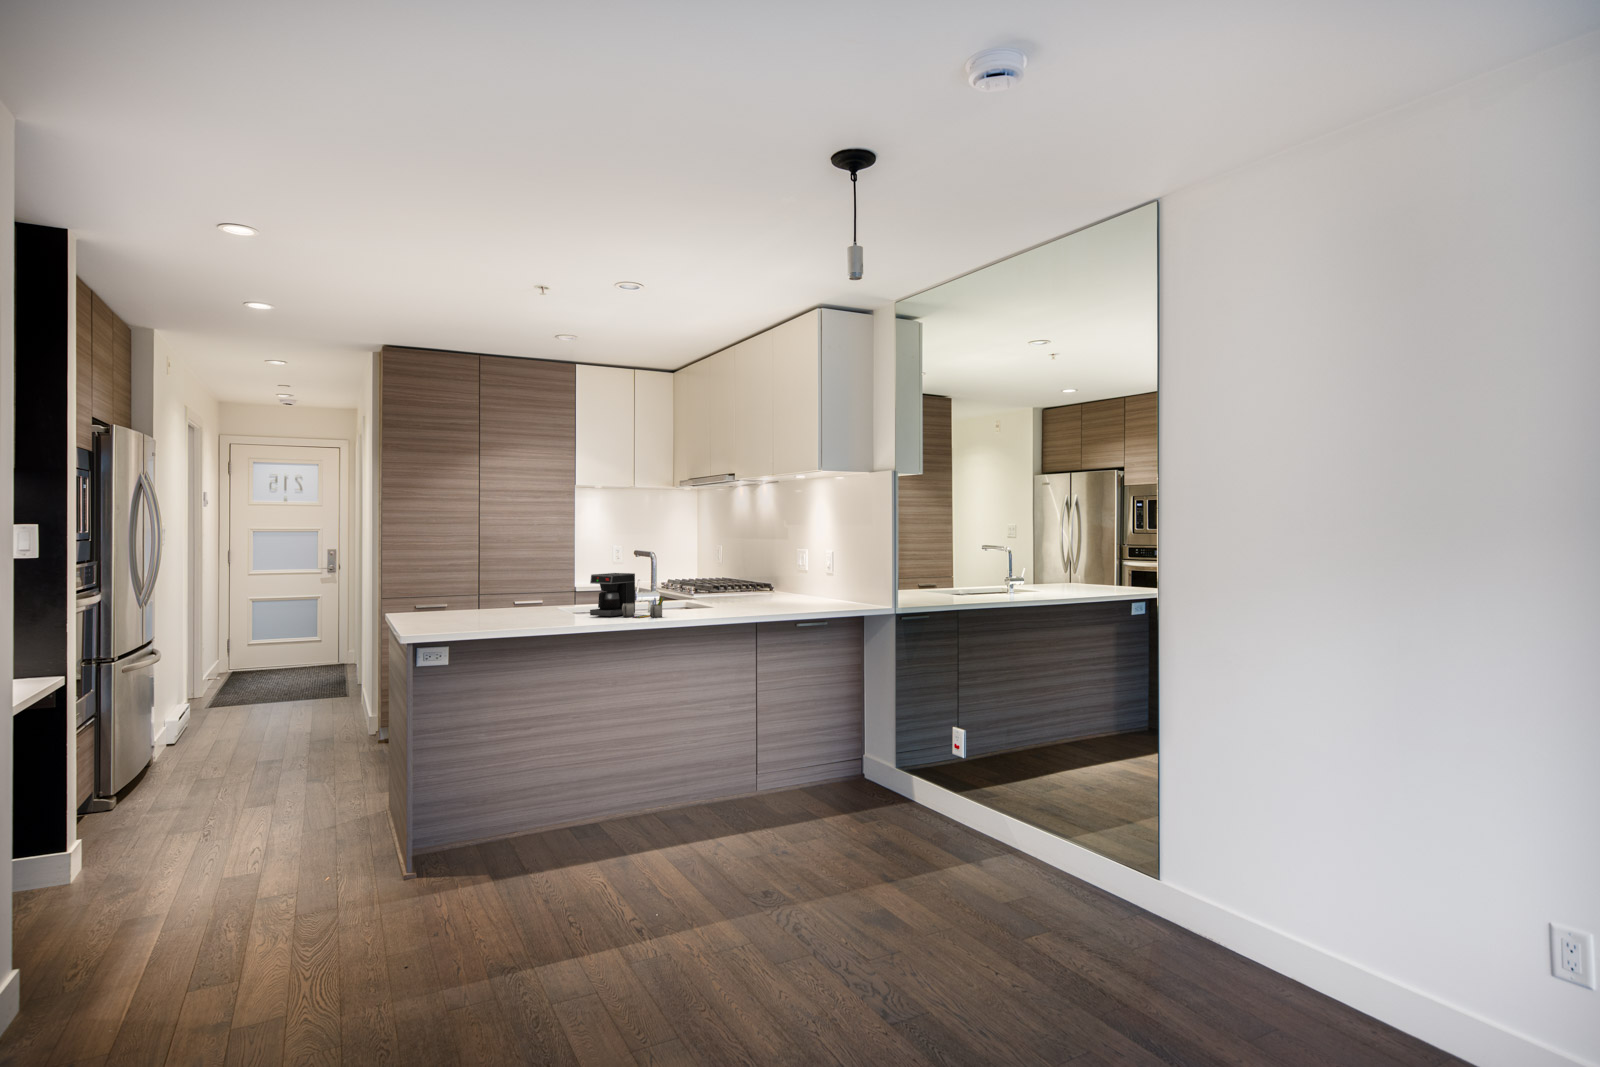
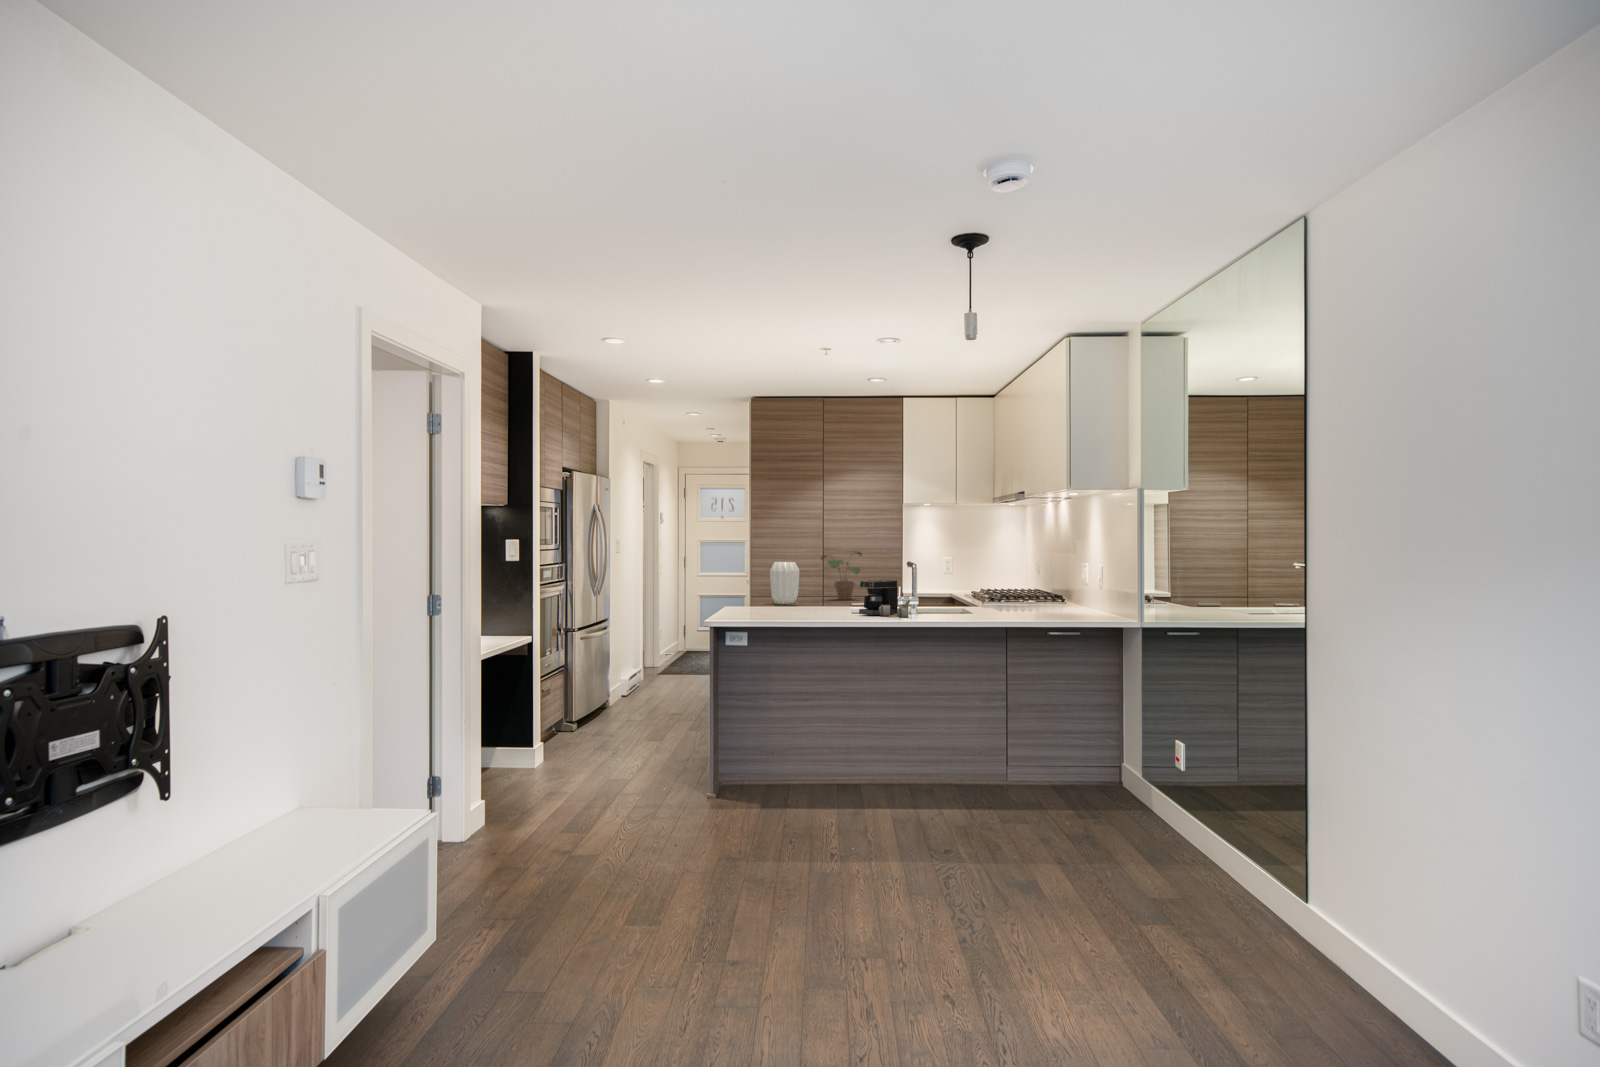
potted plant: none [474,540,529,599] -> present [821,551,862,600]
vase: none [420,554,459,608] -> present [770,562,799,604]

